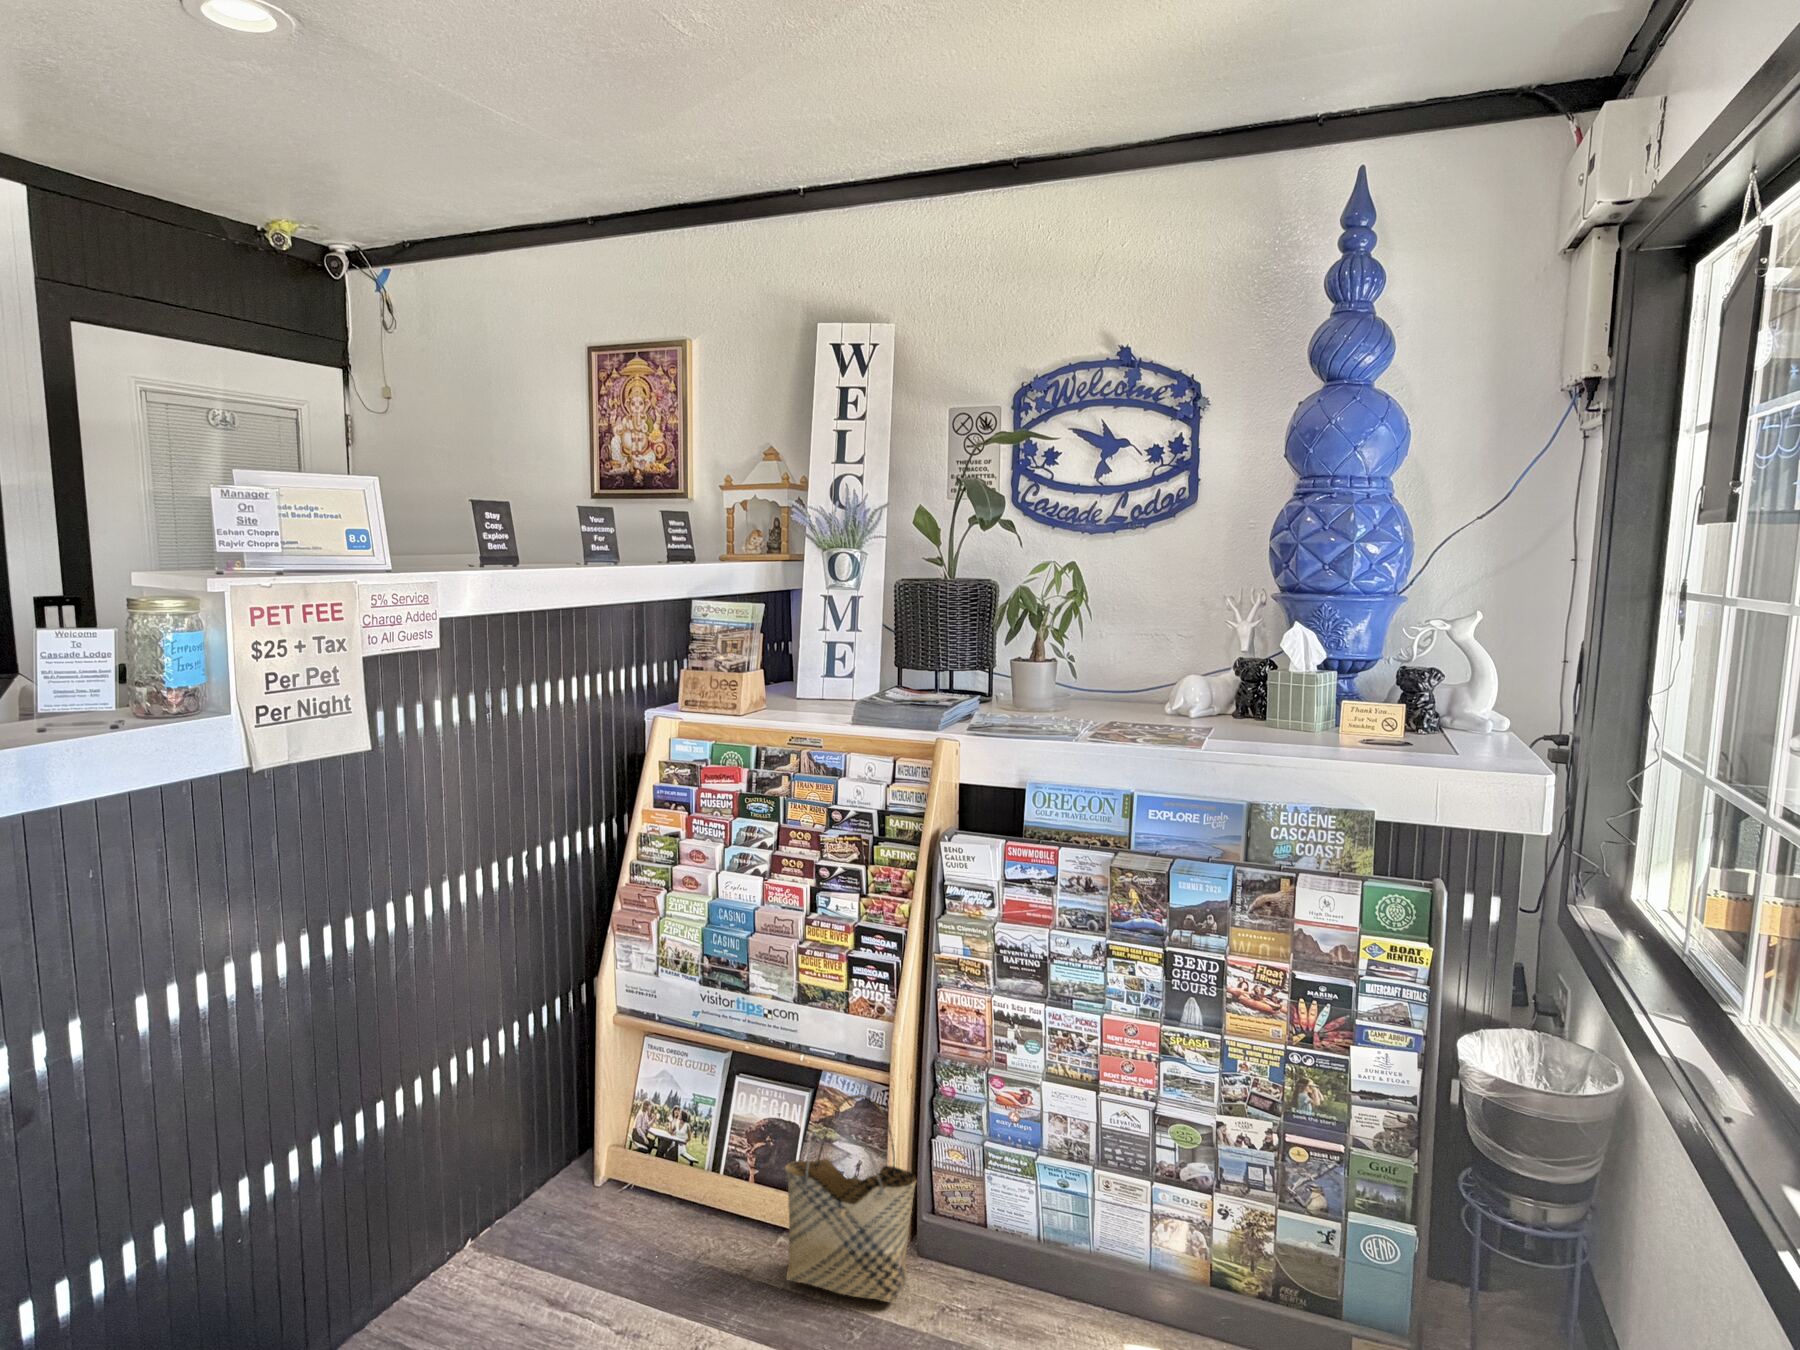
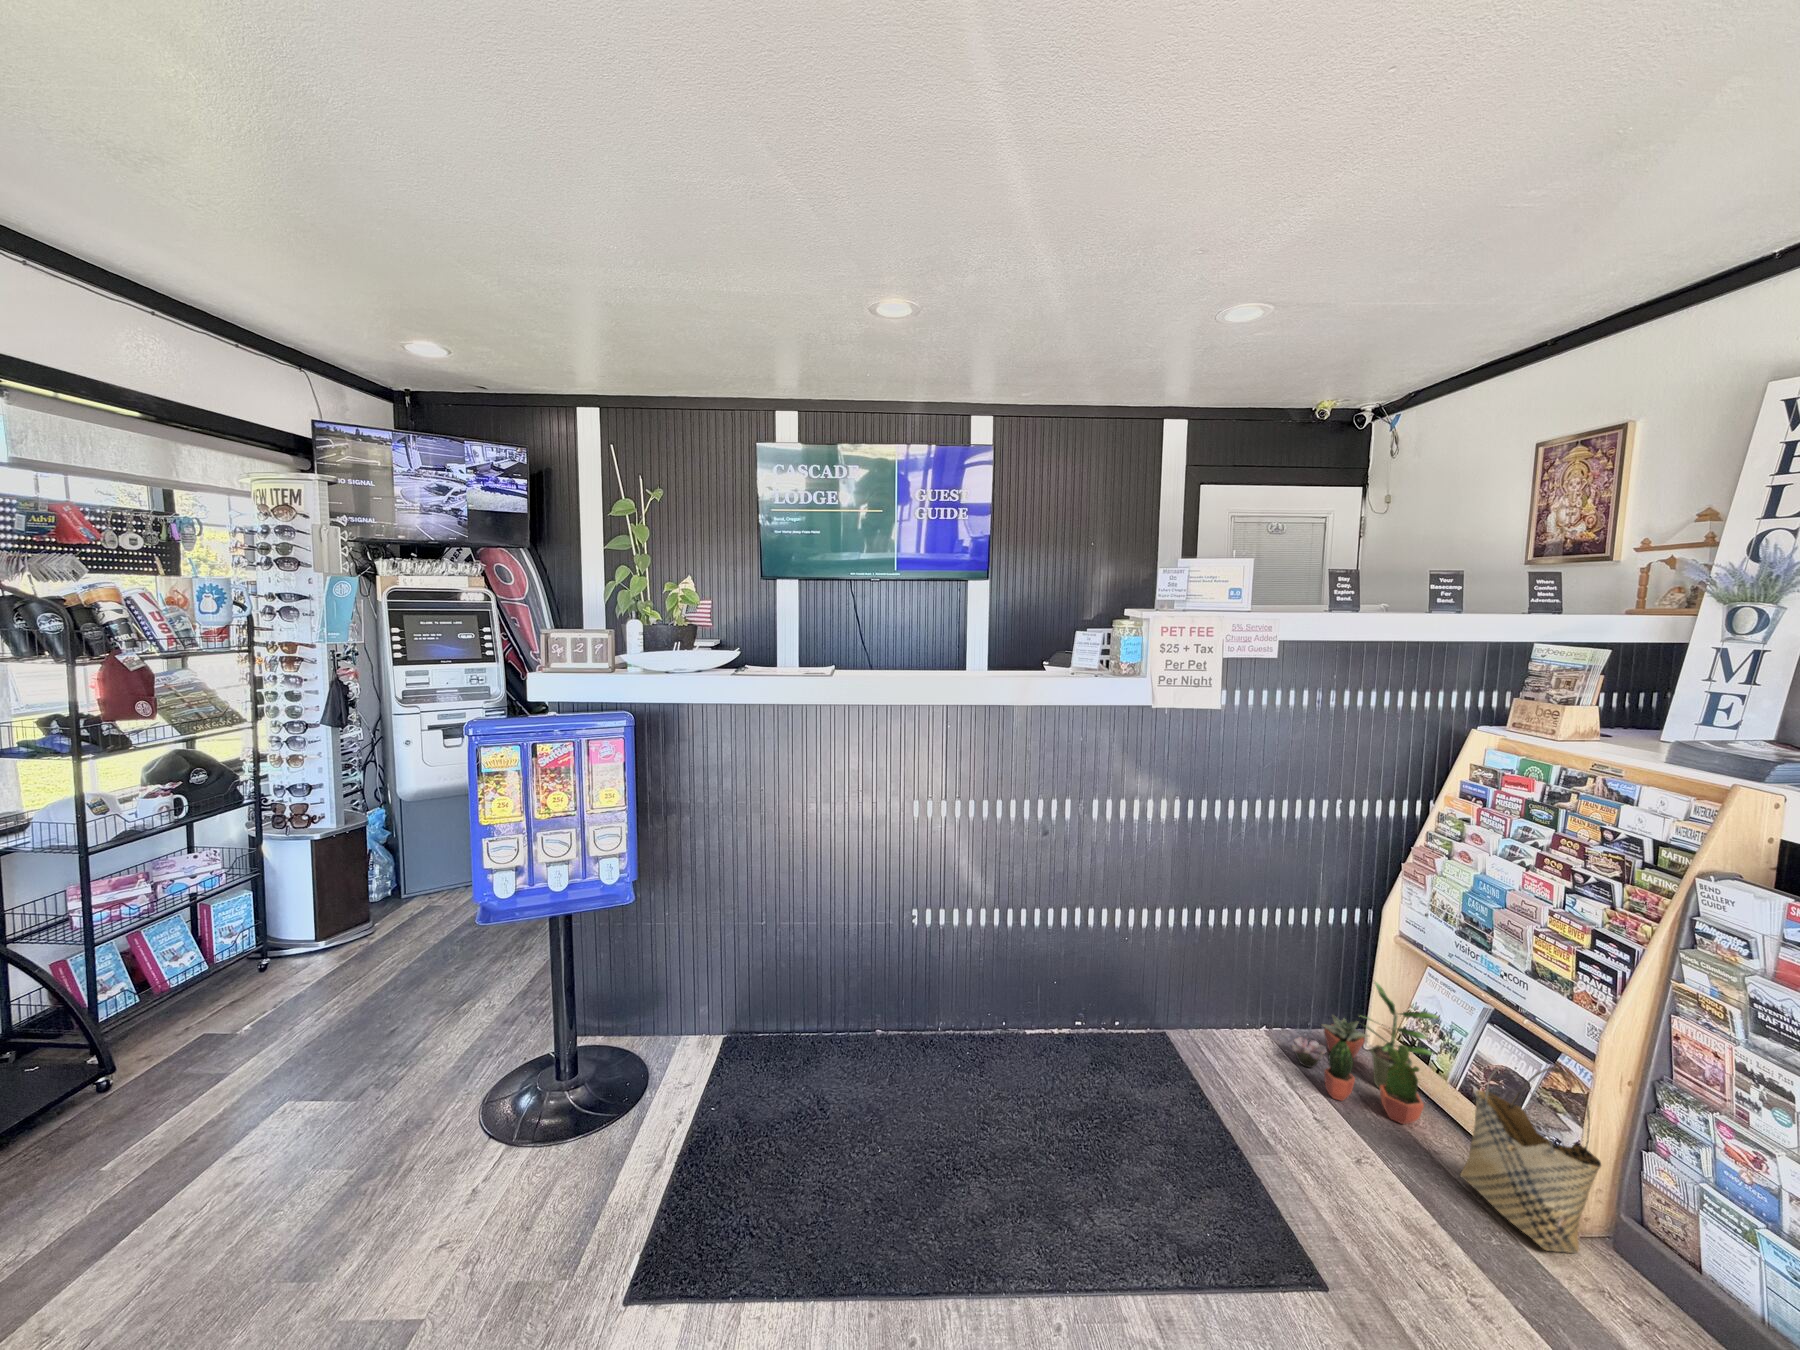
potted plant: none [527,1090,711,1285] -> present [1292,982,1439,1124]

